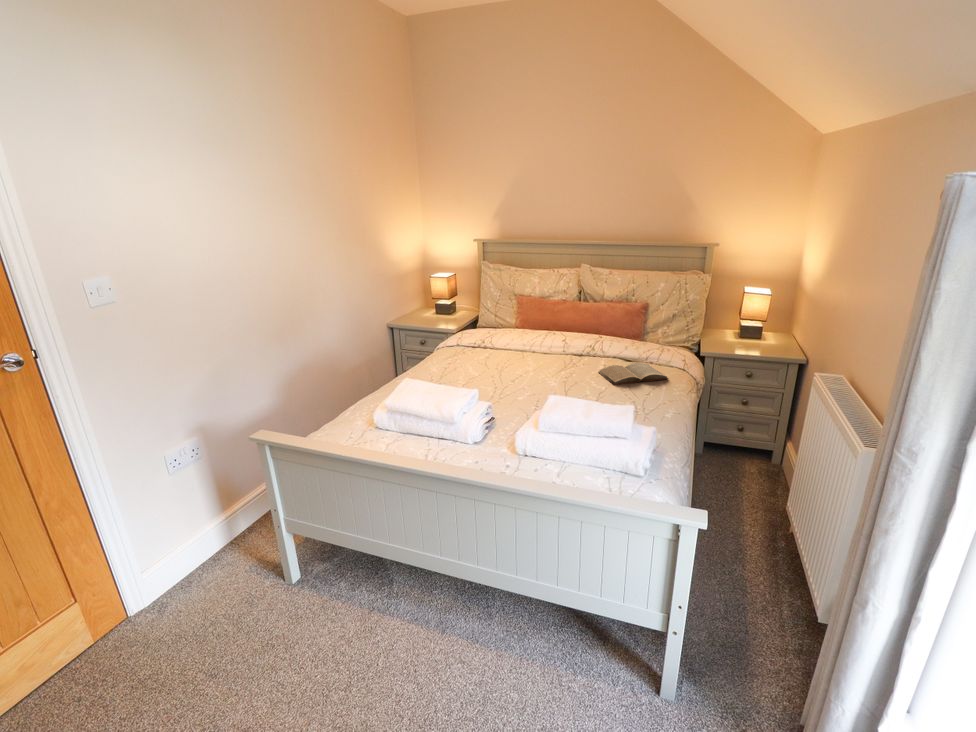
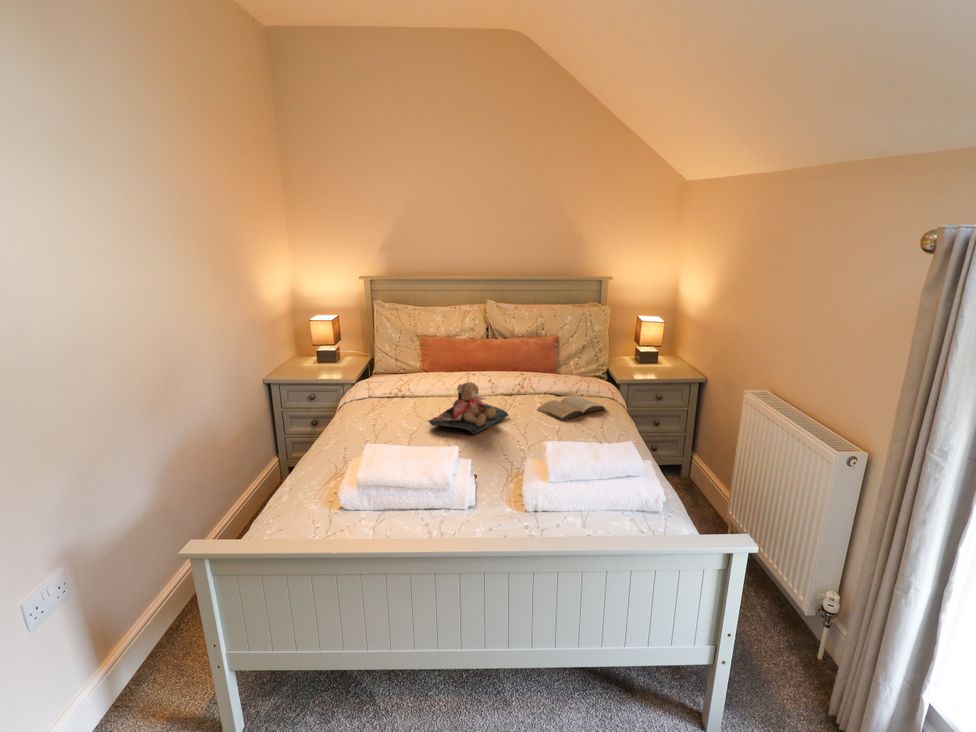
teddy bear: none [488,339,567,388] -> present [428,382,508,436]

